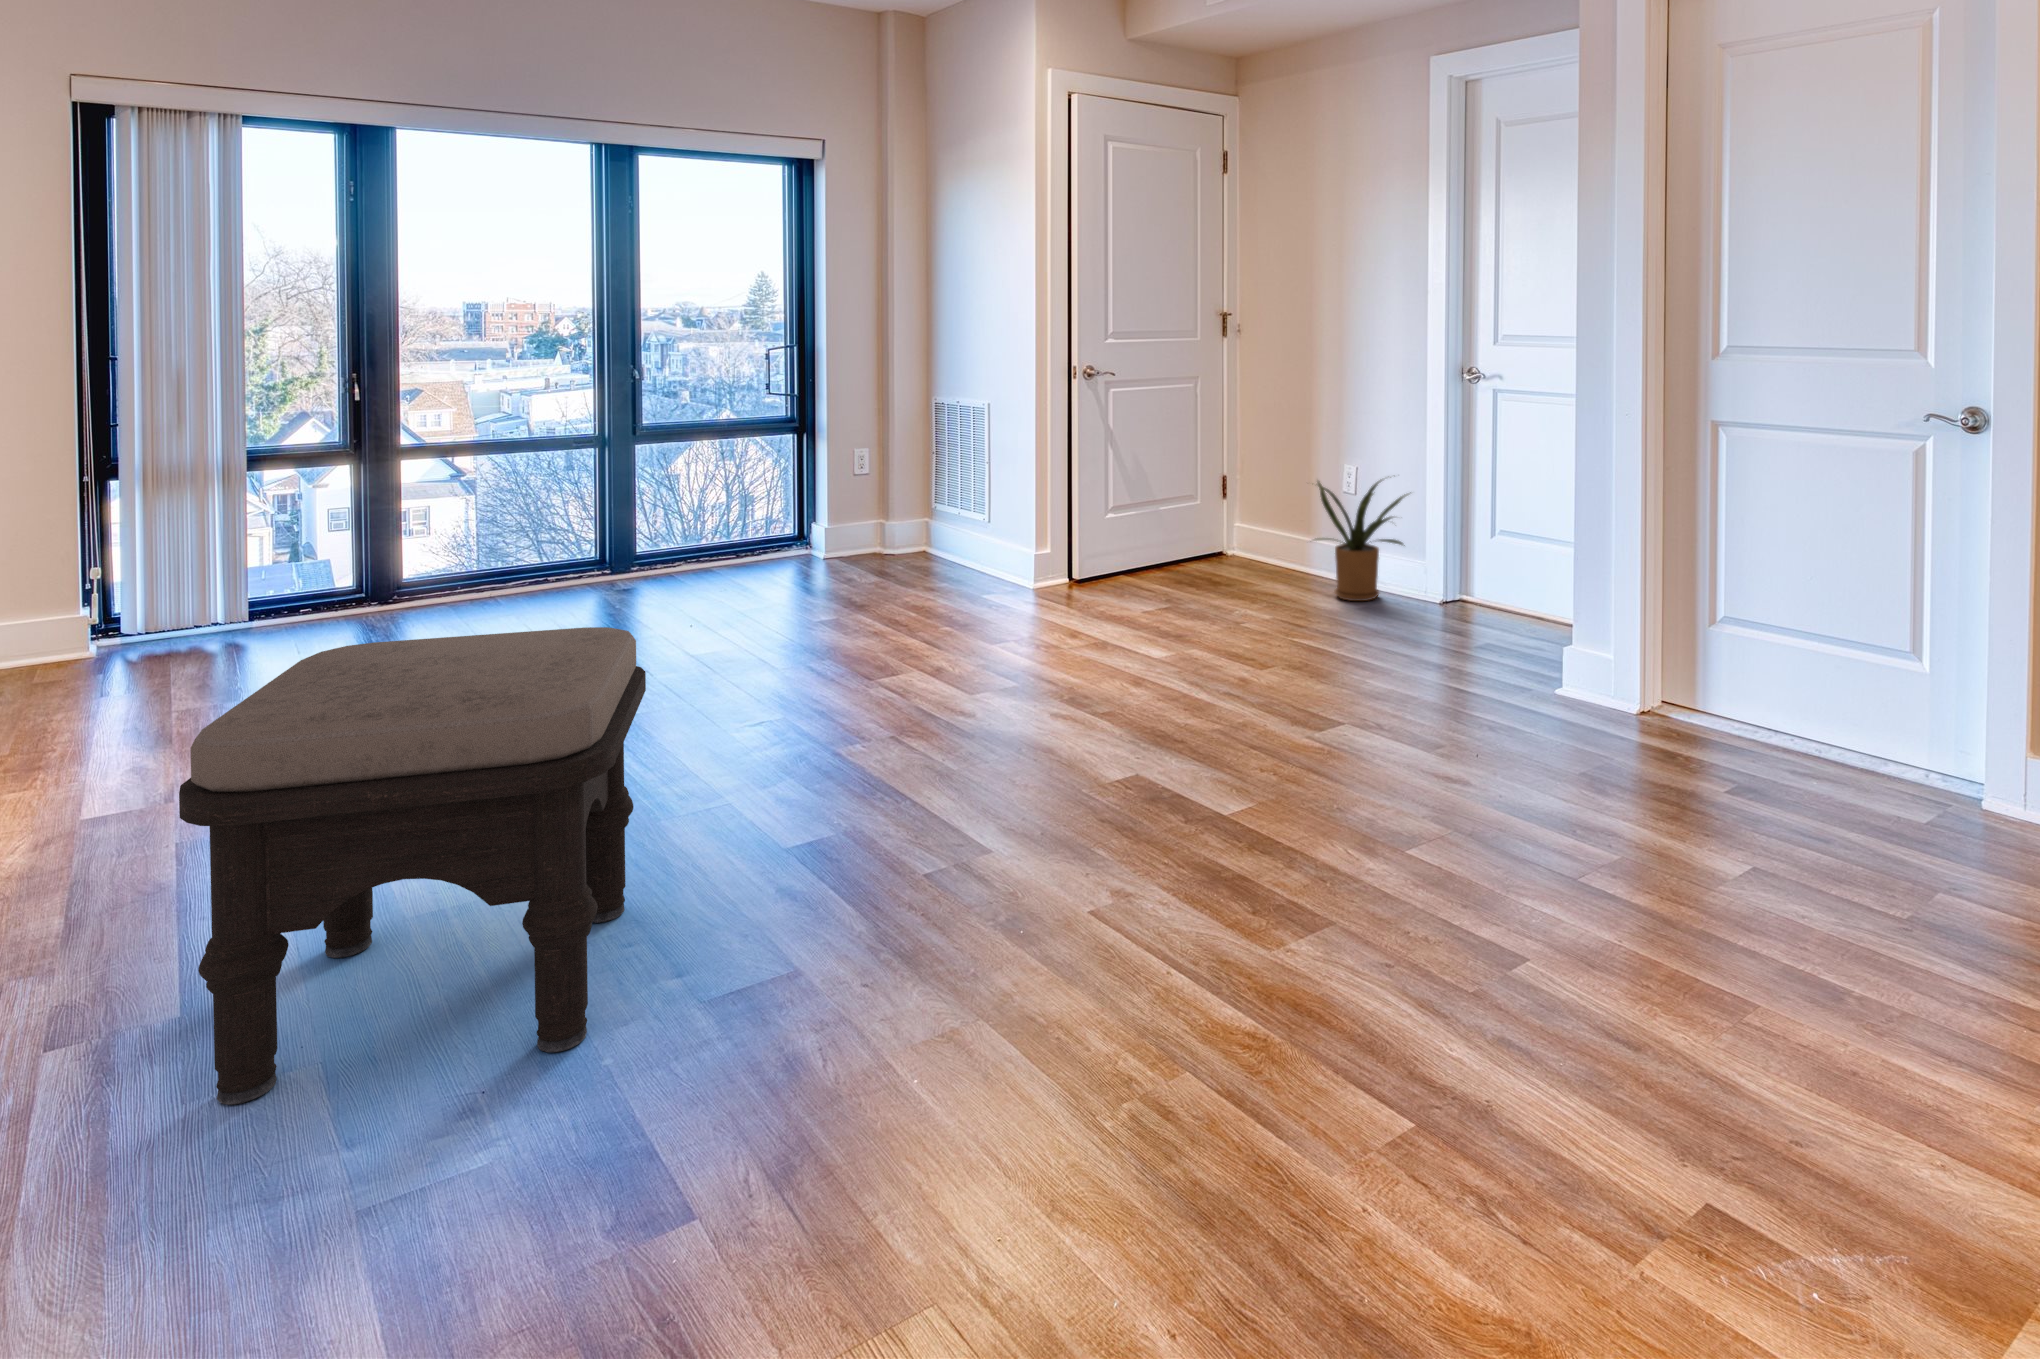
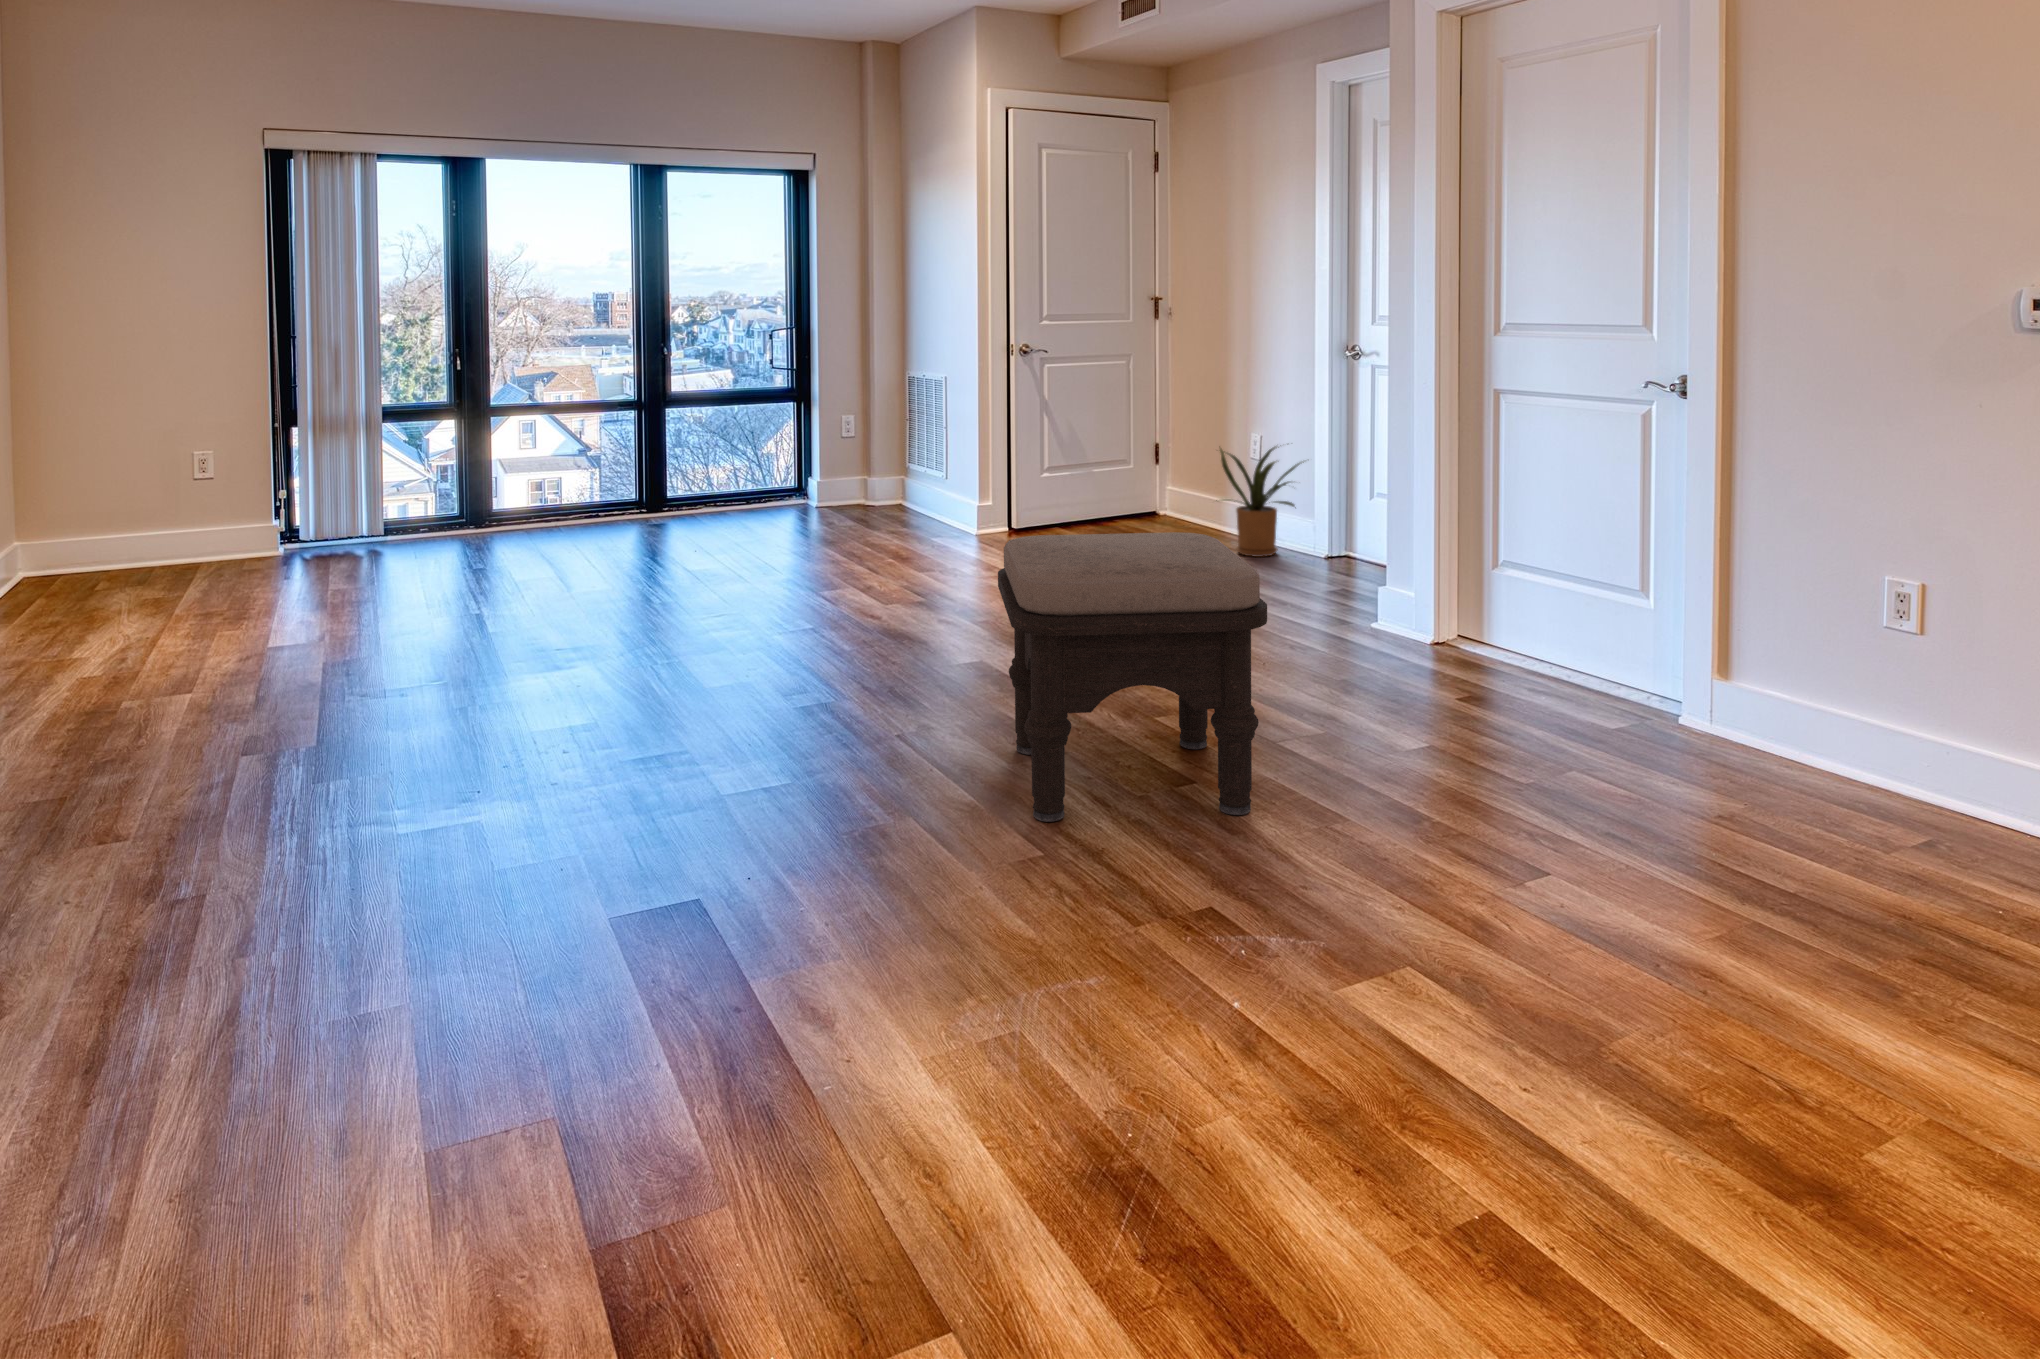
ottoman: present [179,627,646,1105] -> present [998,532,1267,822]

